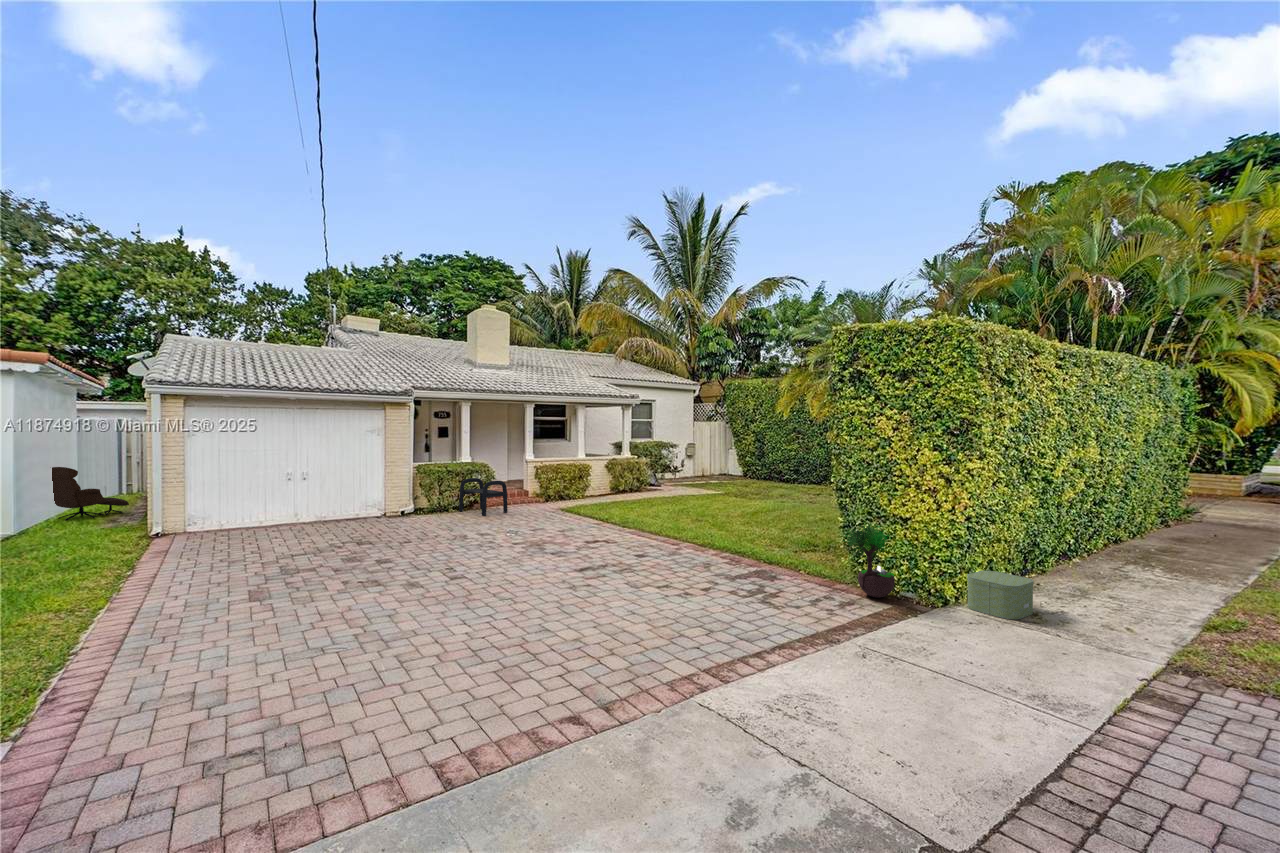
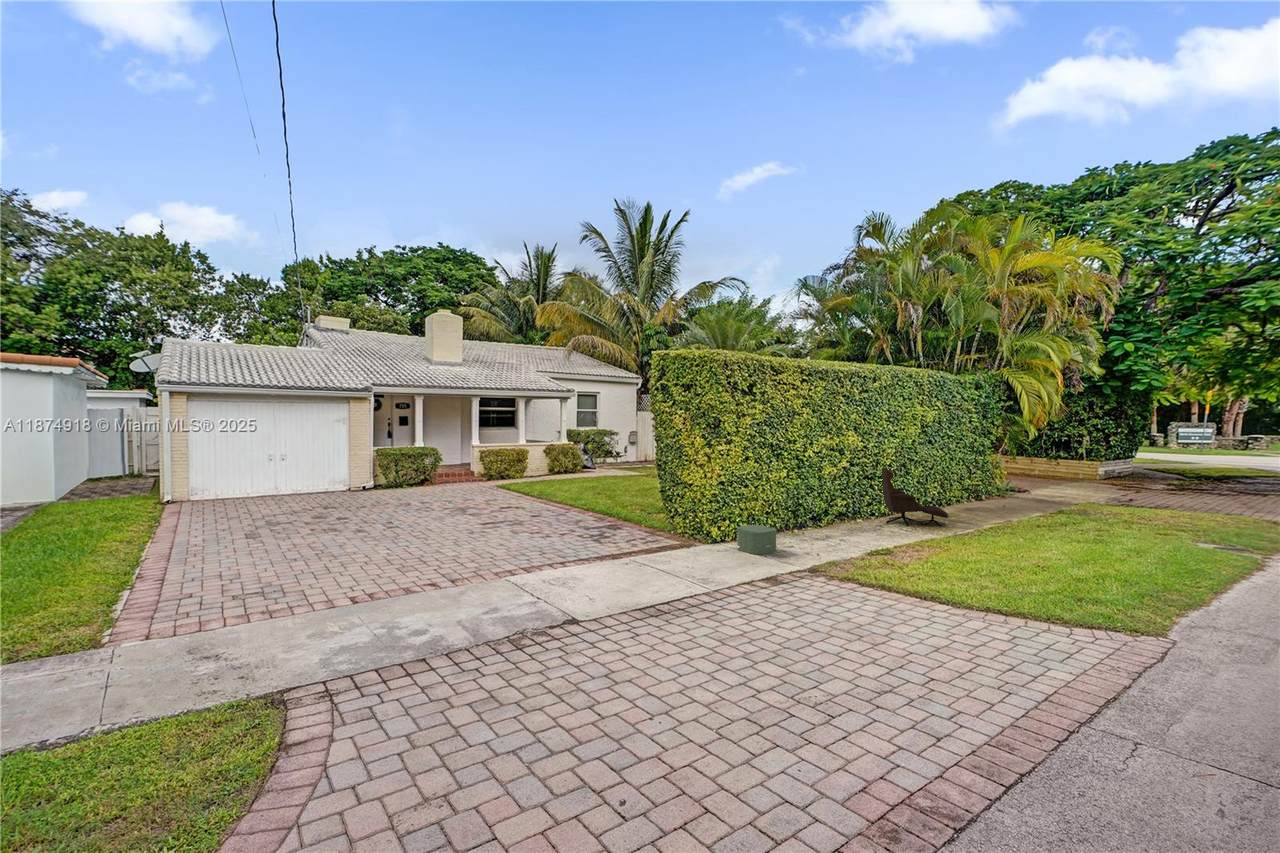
lounge chair: present [52,467,129,520] -> present [880,468,948,527]
bench: present [459,478,508,516] -> none [413,460,453,491]
potted tree: present [845,524,895,598] -> none [660,489,696,543]

